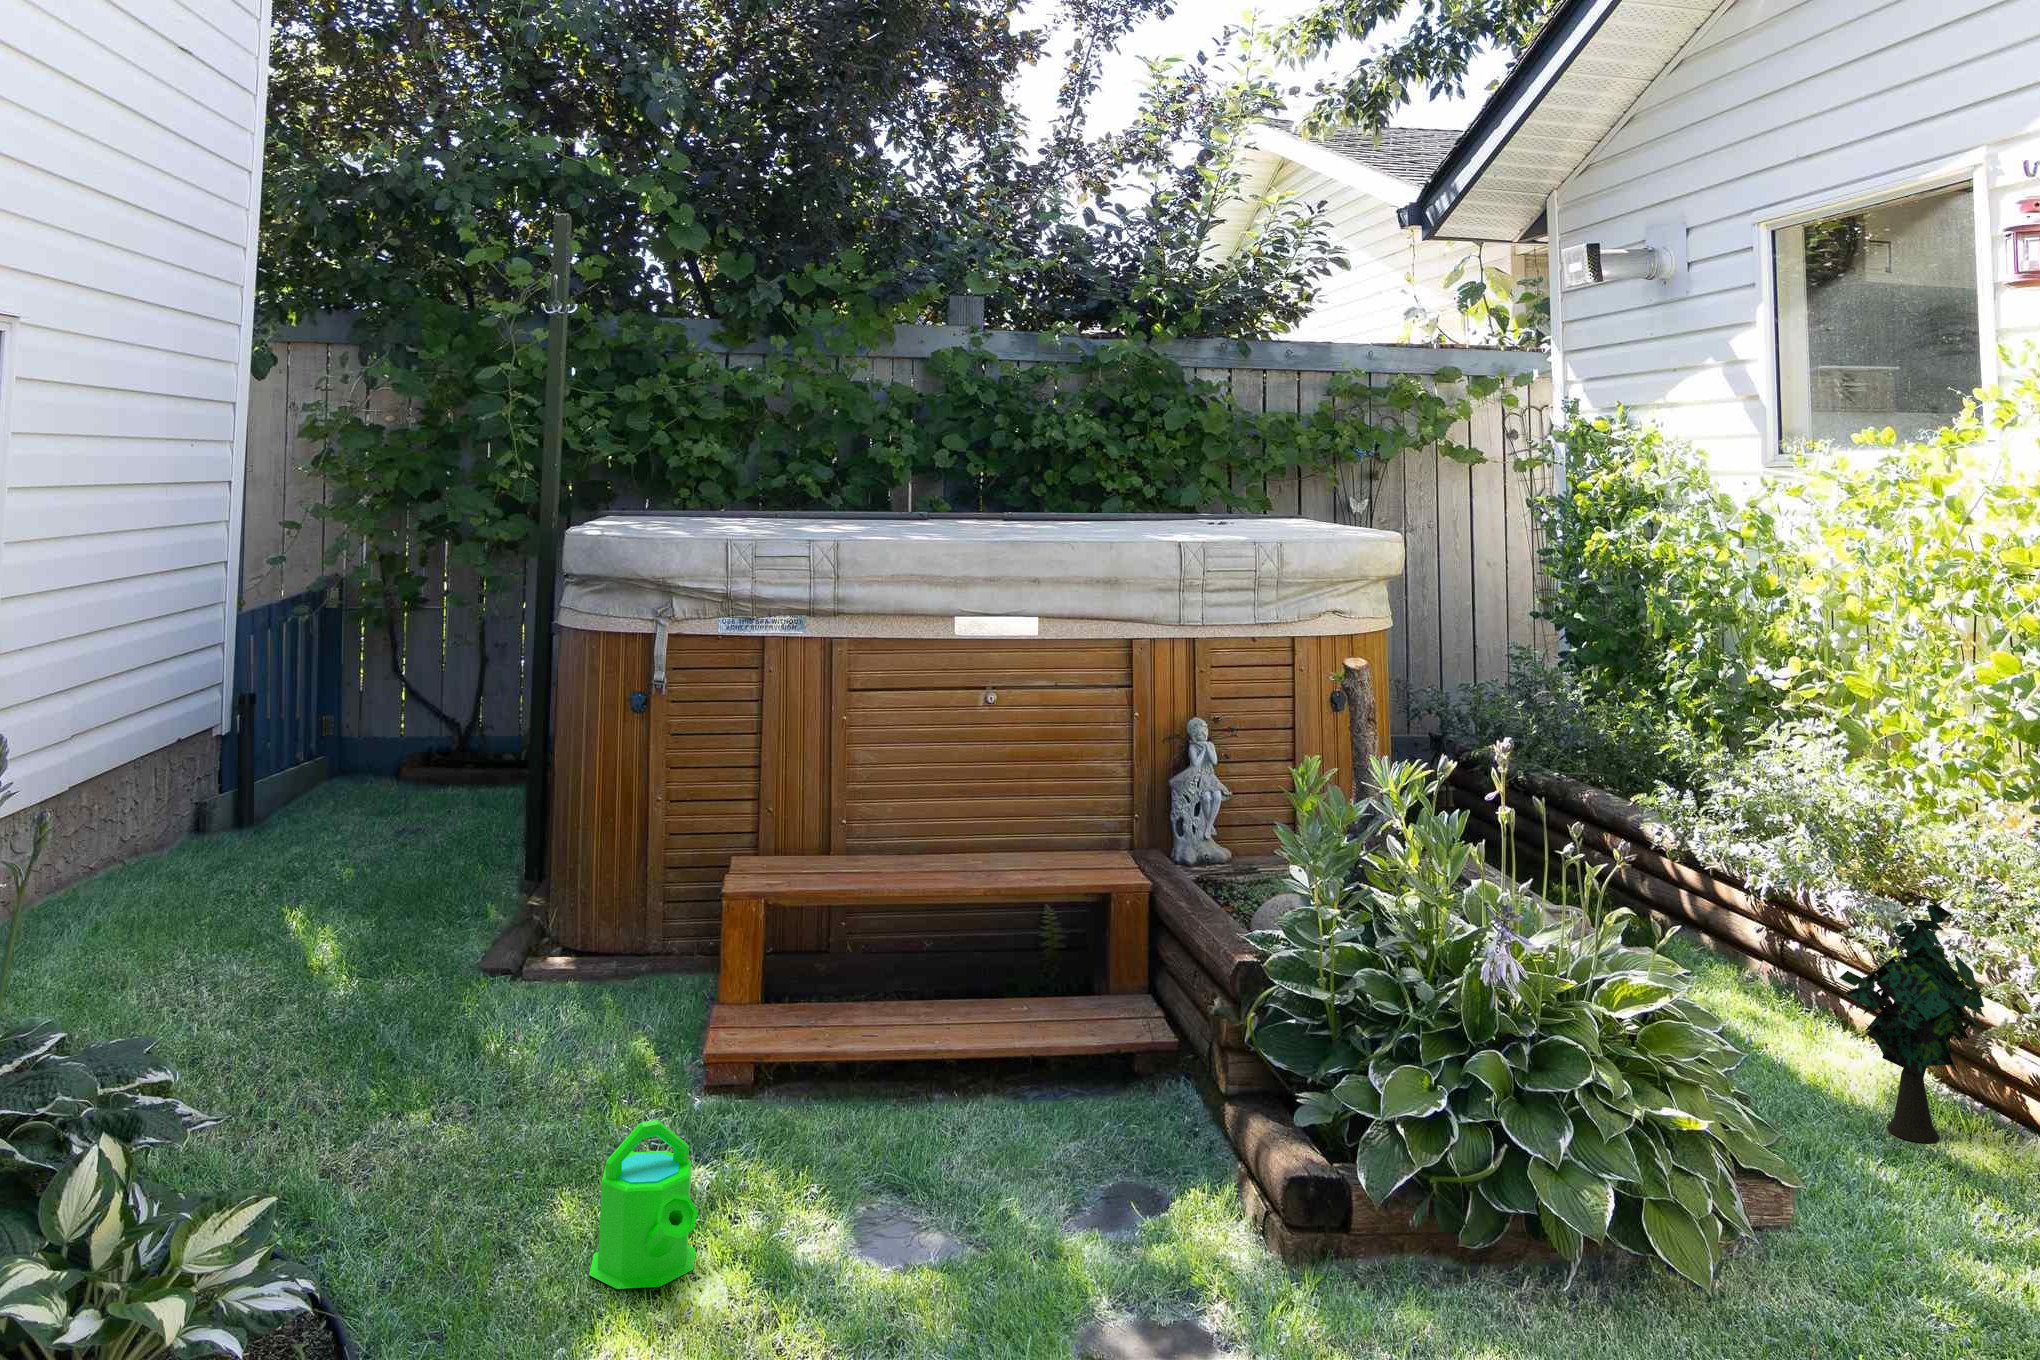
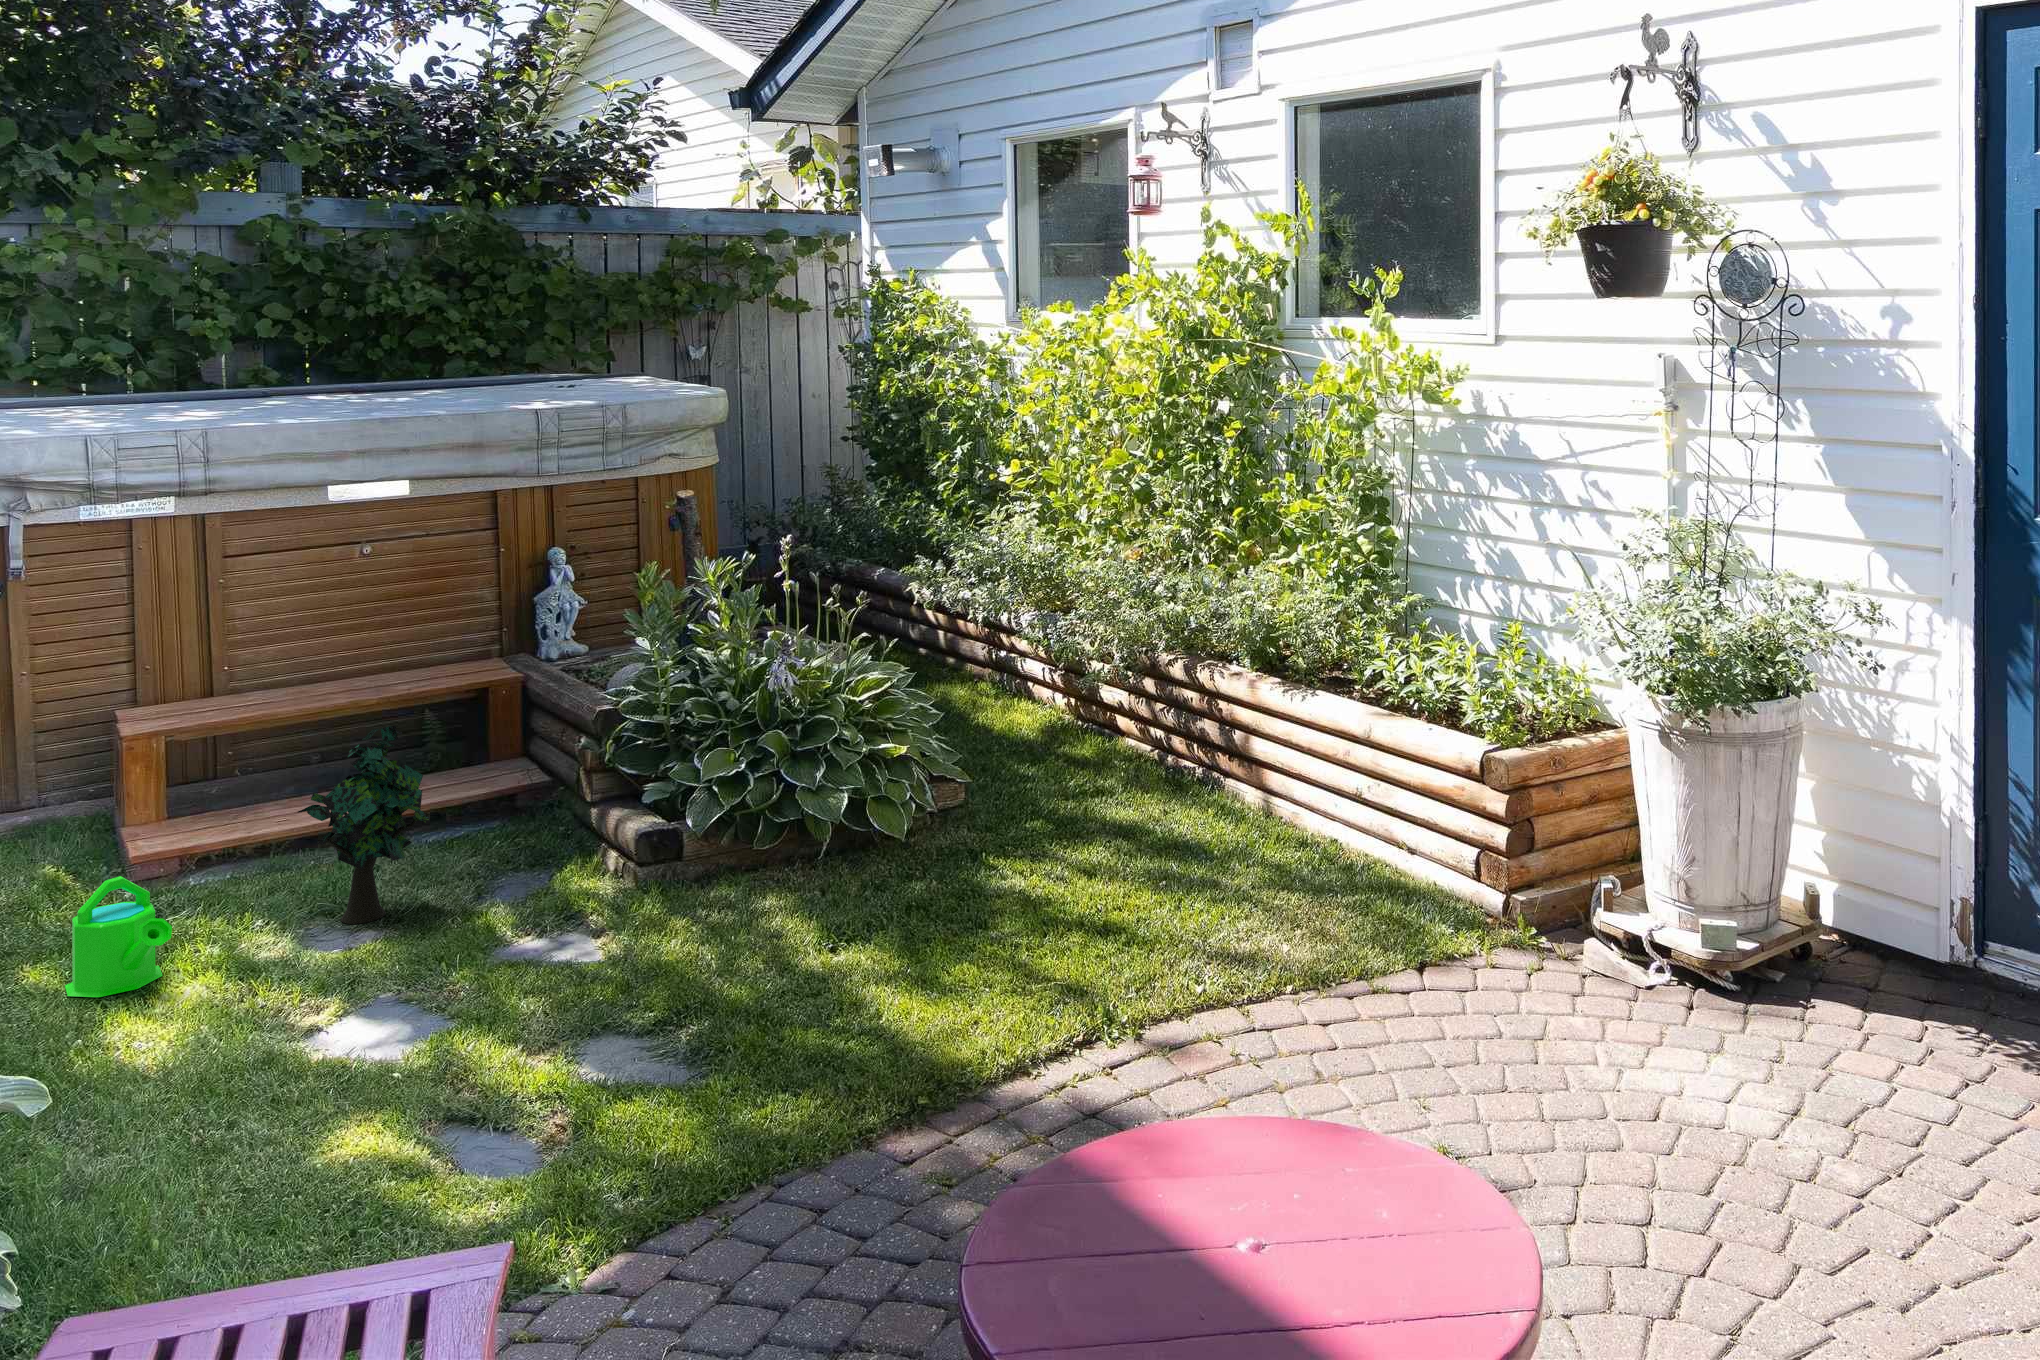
decorative plant: present [1839,904,1985,1143] -> present [298,726,429,924]

